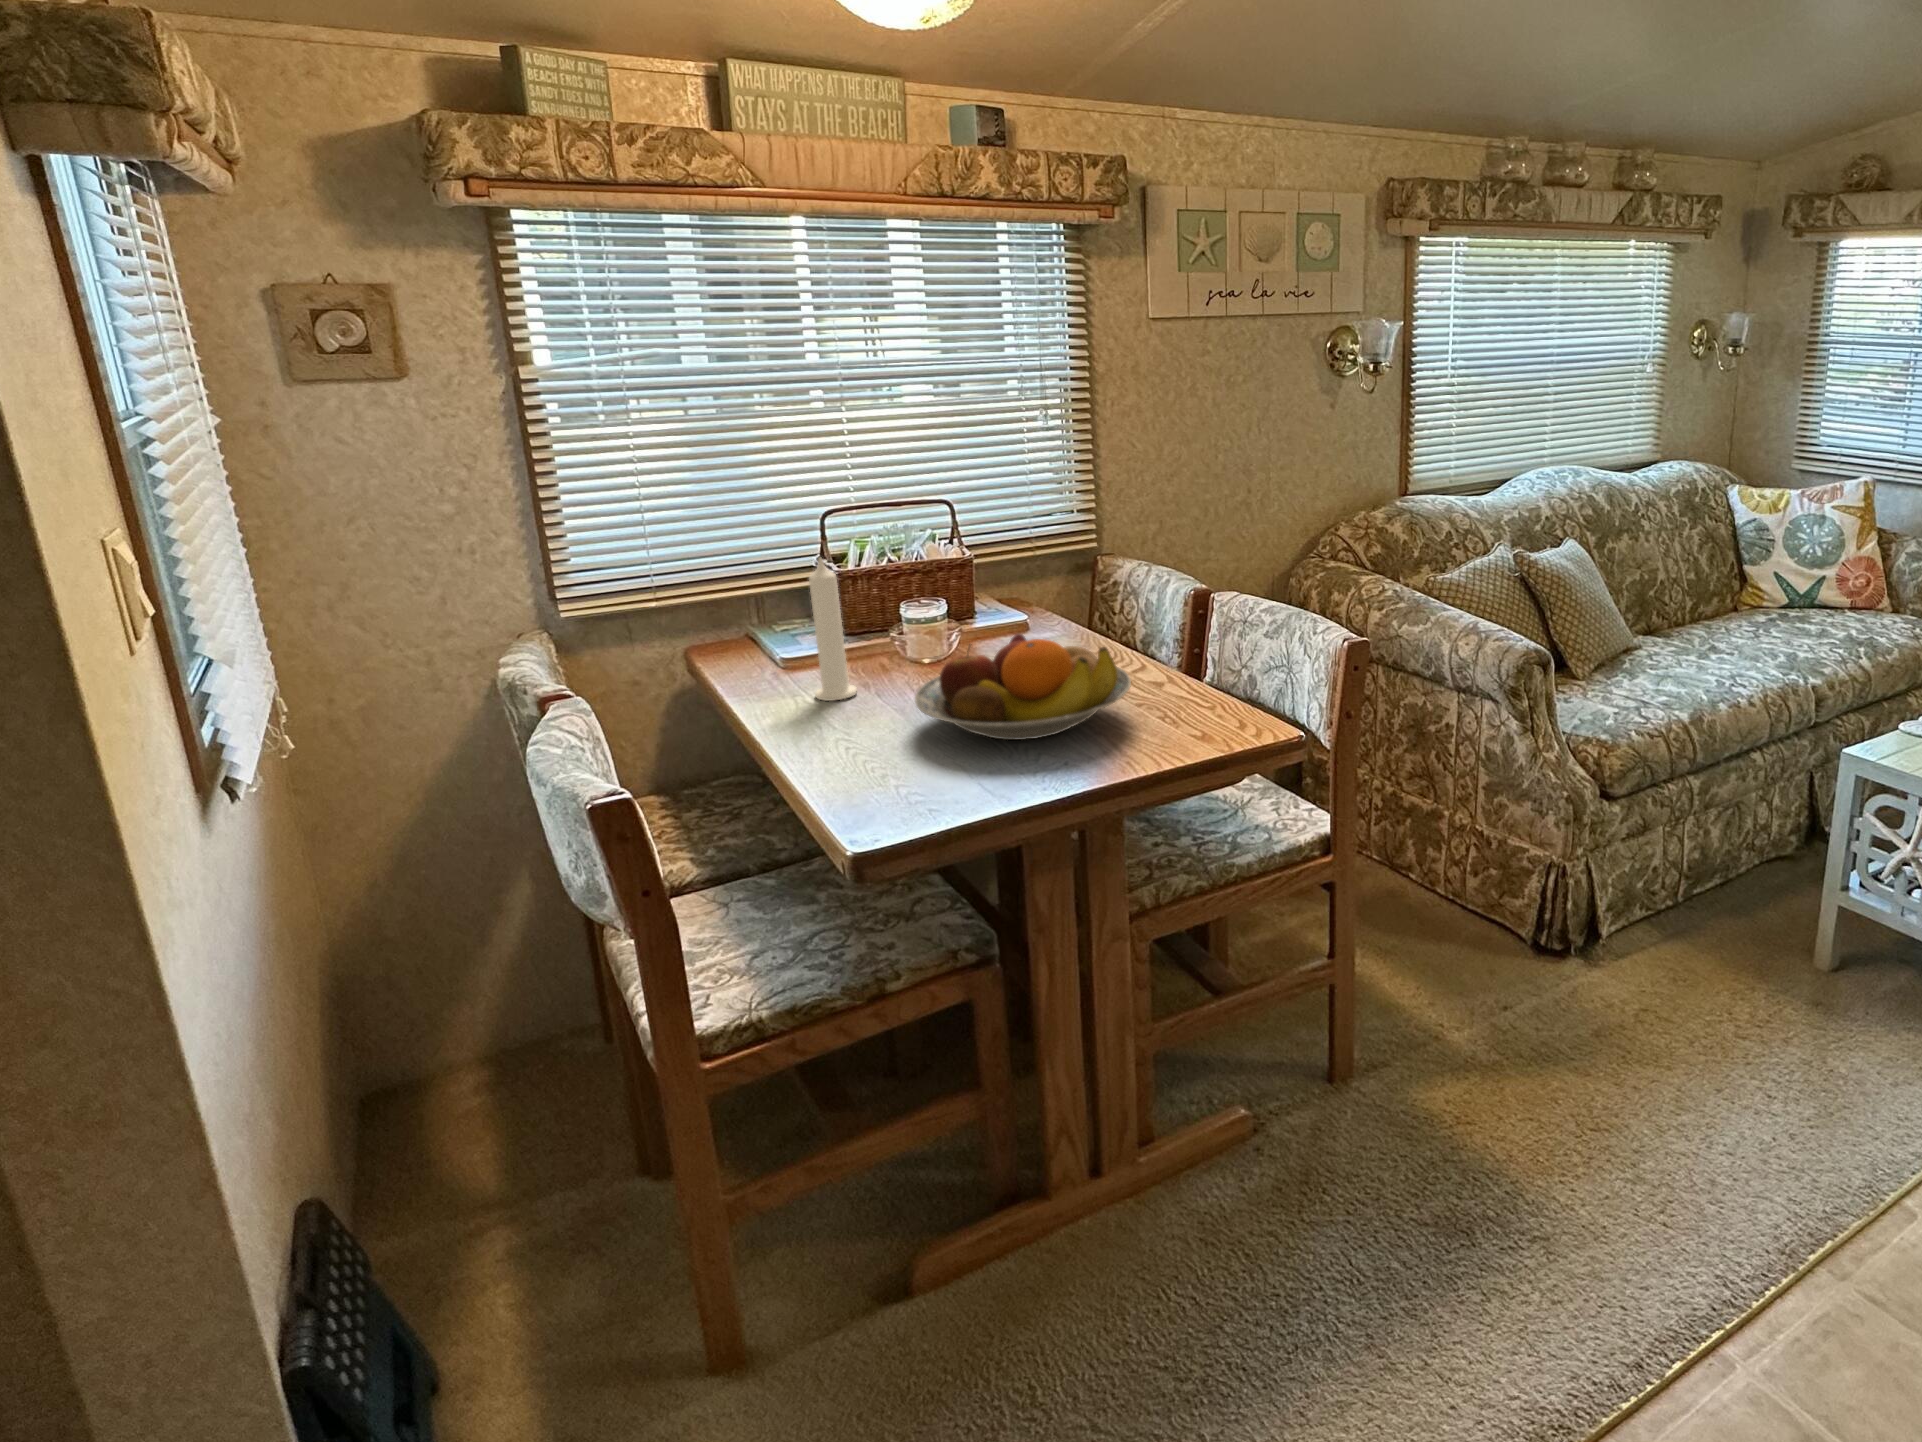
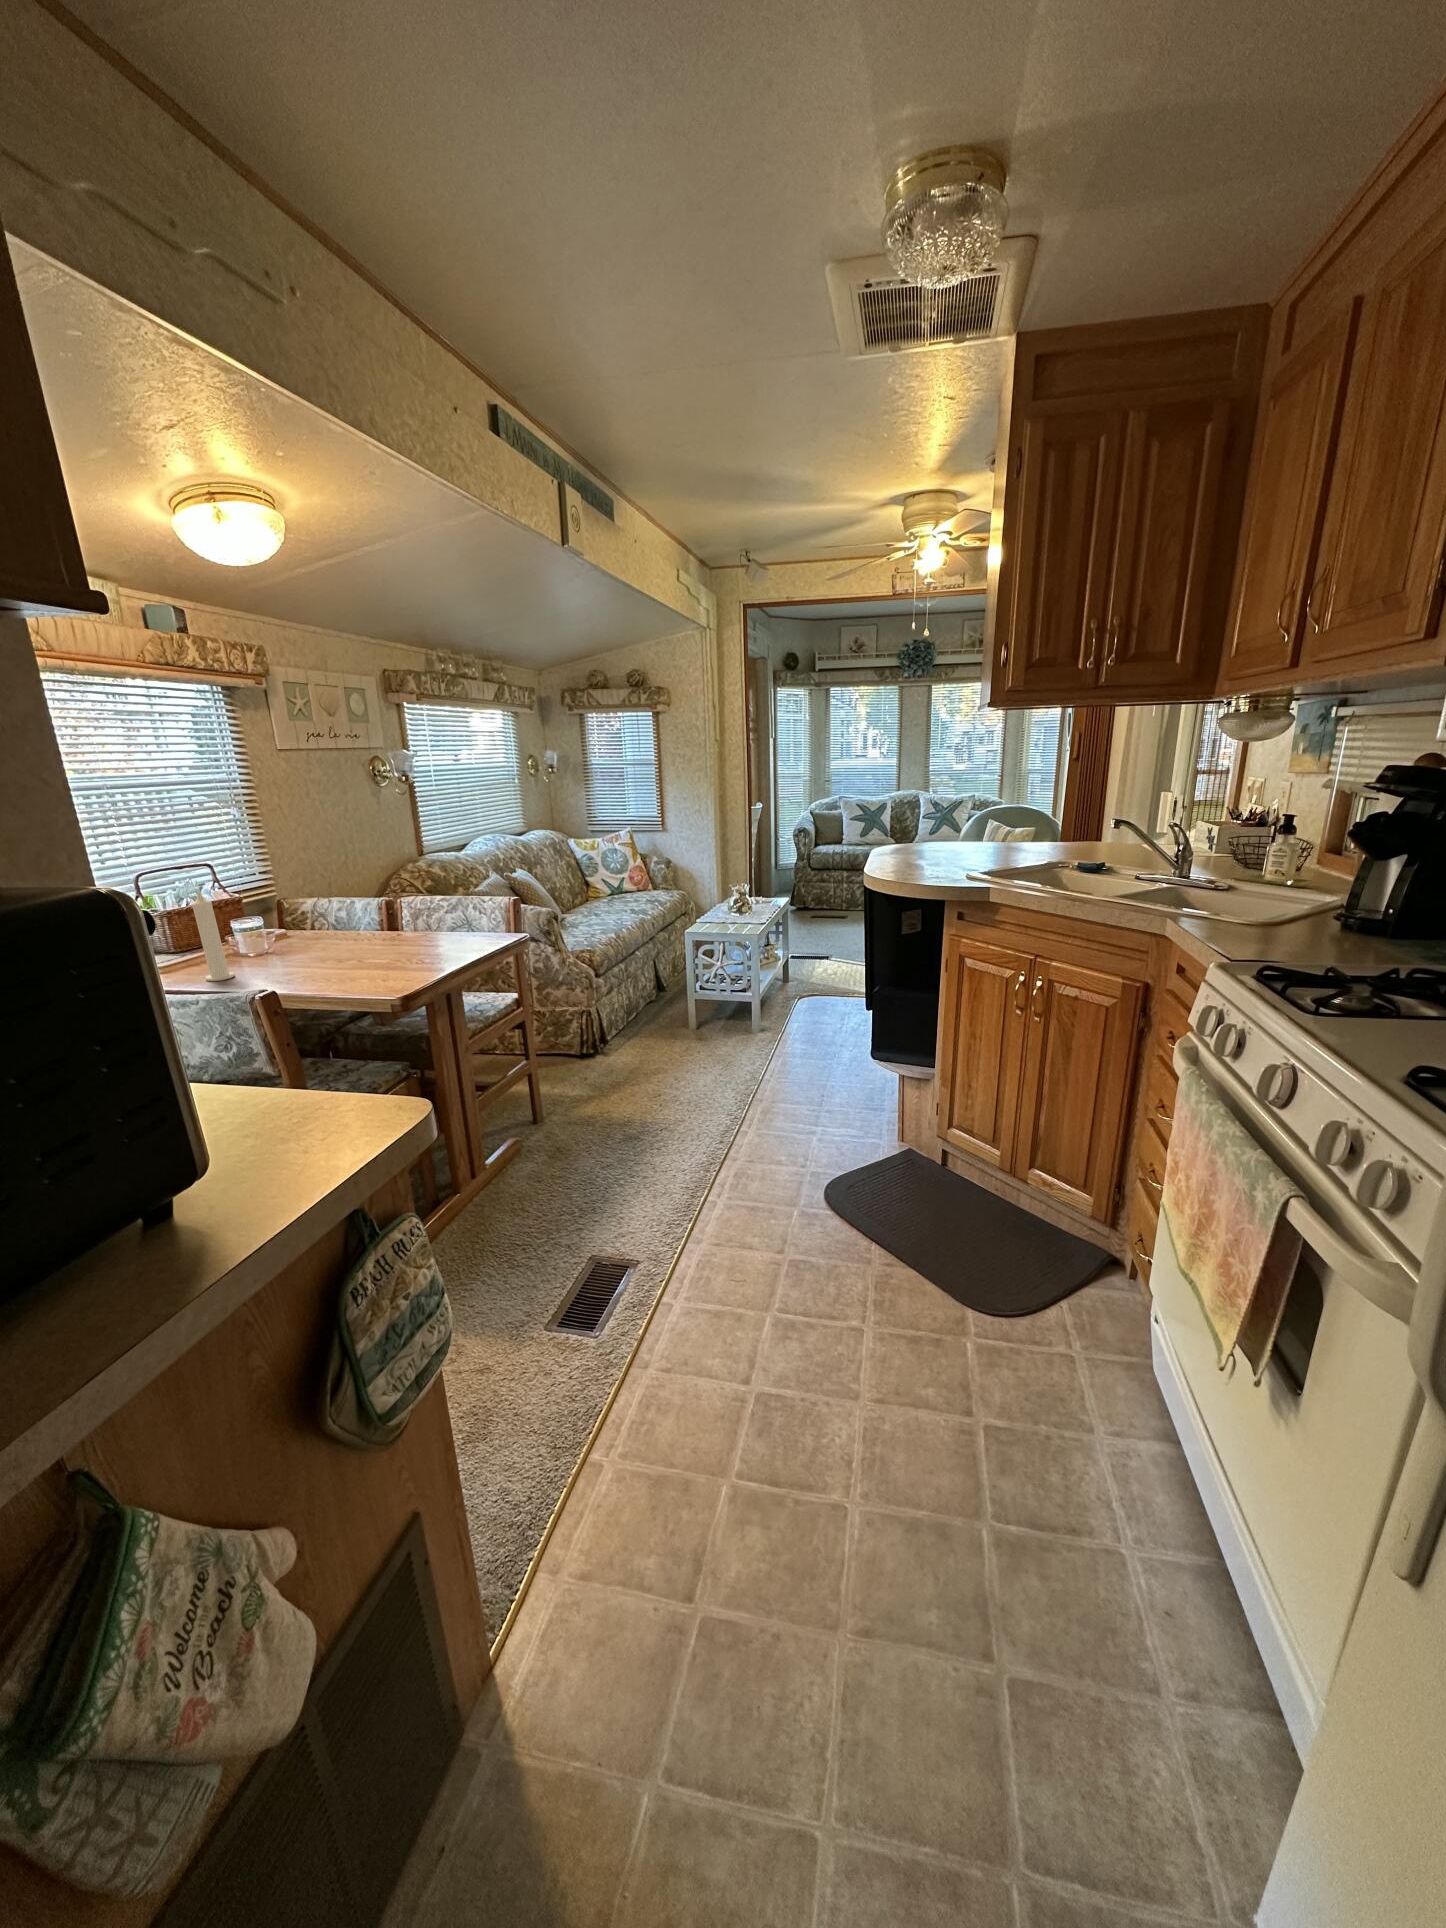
fruit bowl: present [915,633,1131,740] -> none [302,912,429,970]

